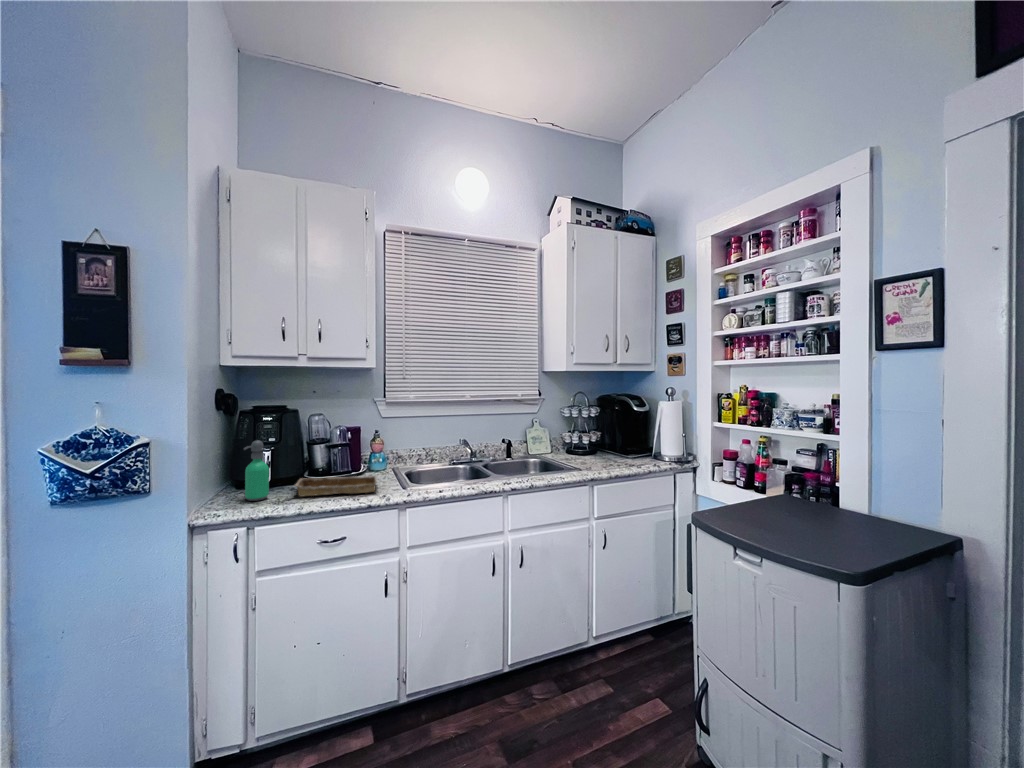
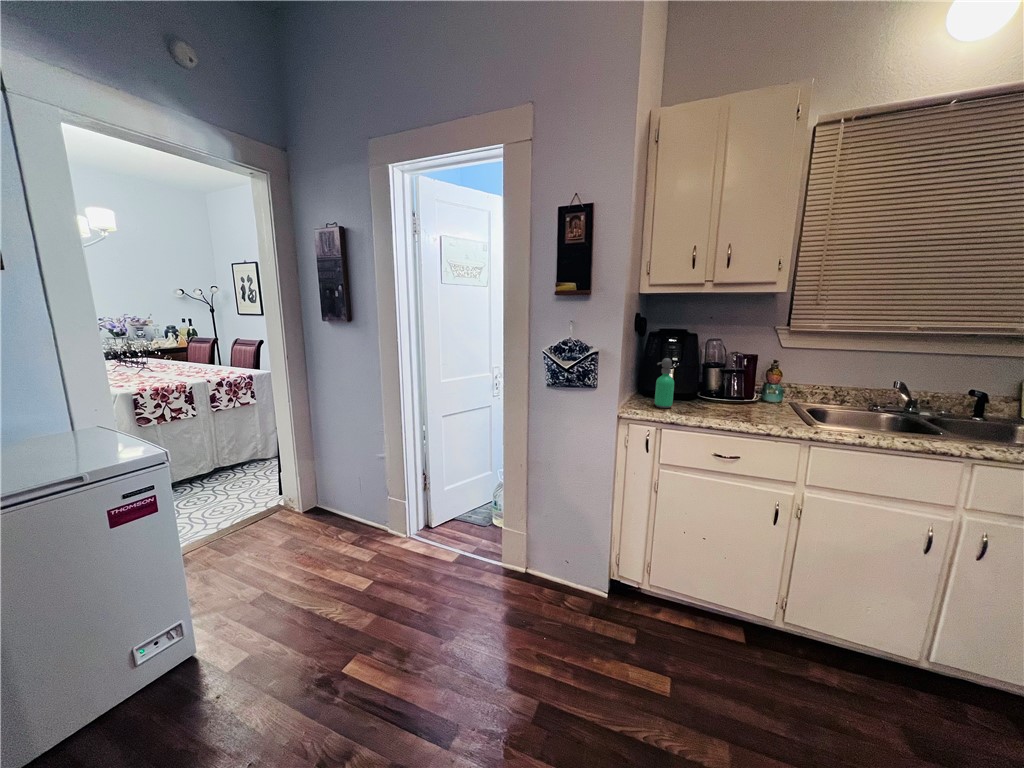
tray: present [295,476,377,497] -> none [694,396,779,422]

